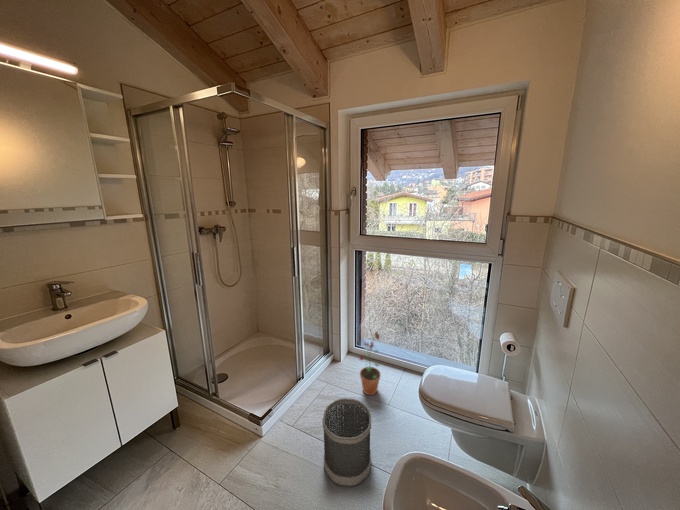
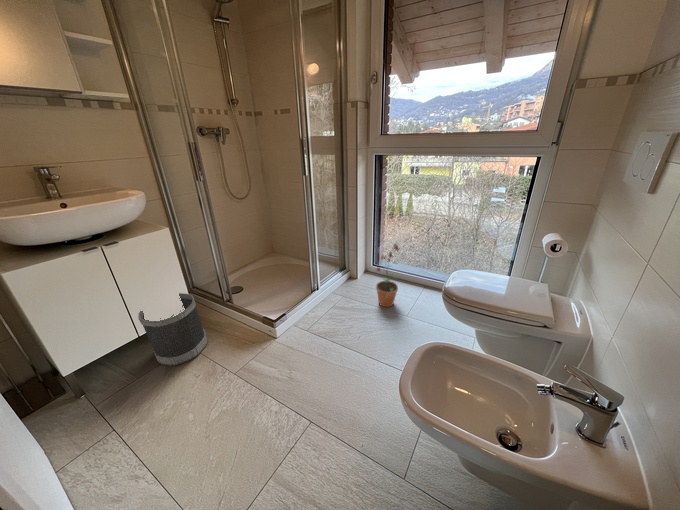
wastebasket: present [322,398,371,487] -> present [138,293,208,366]

